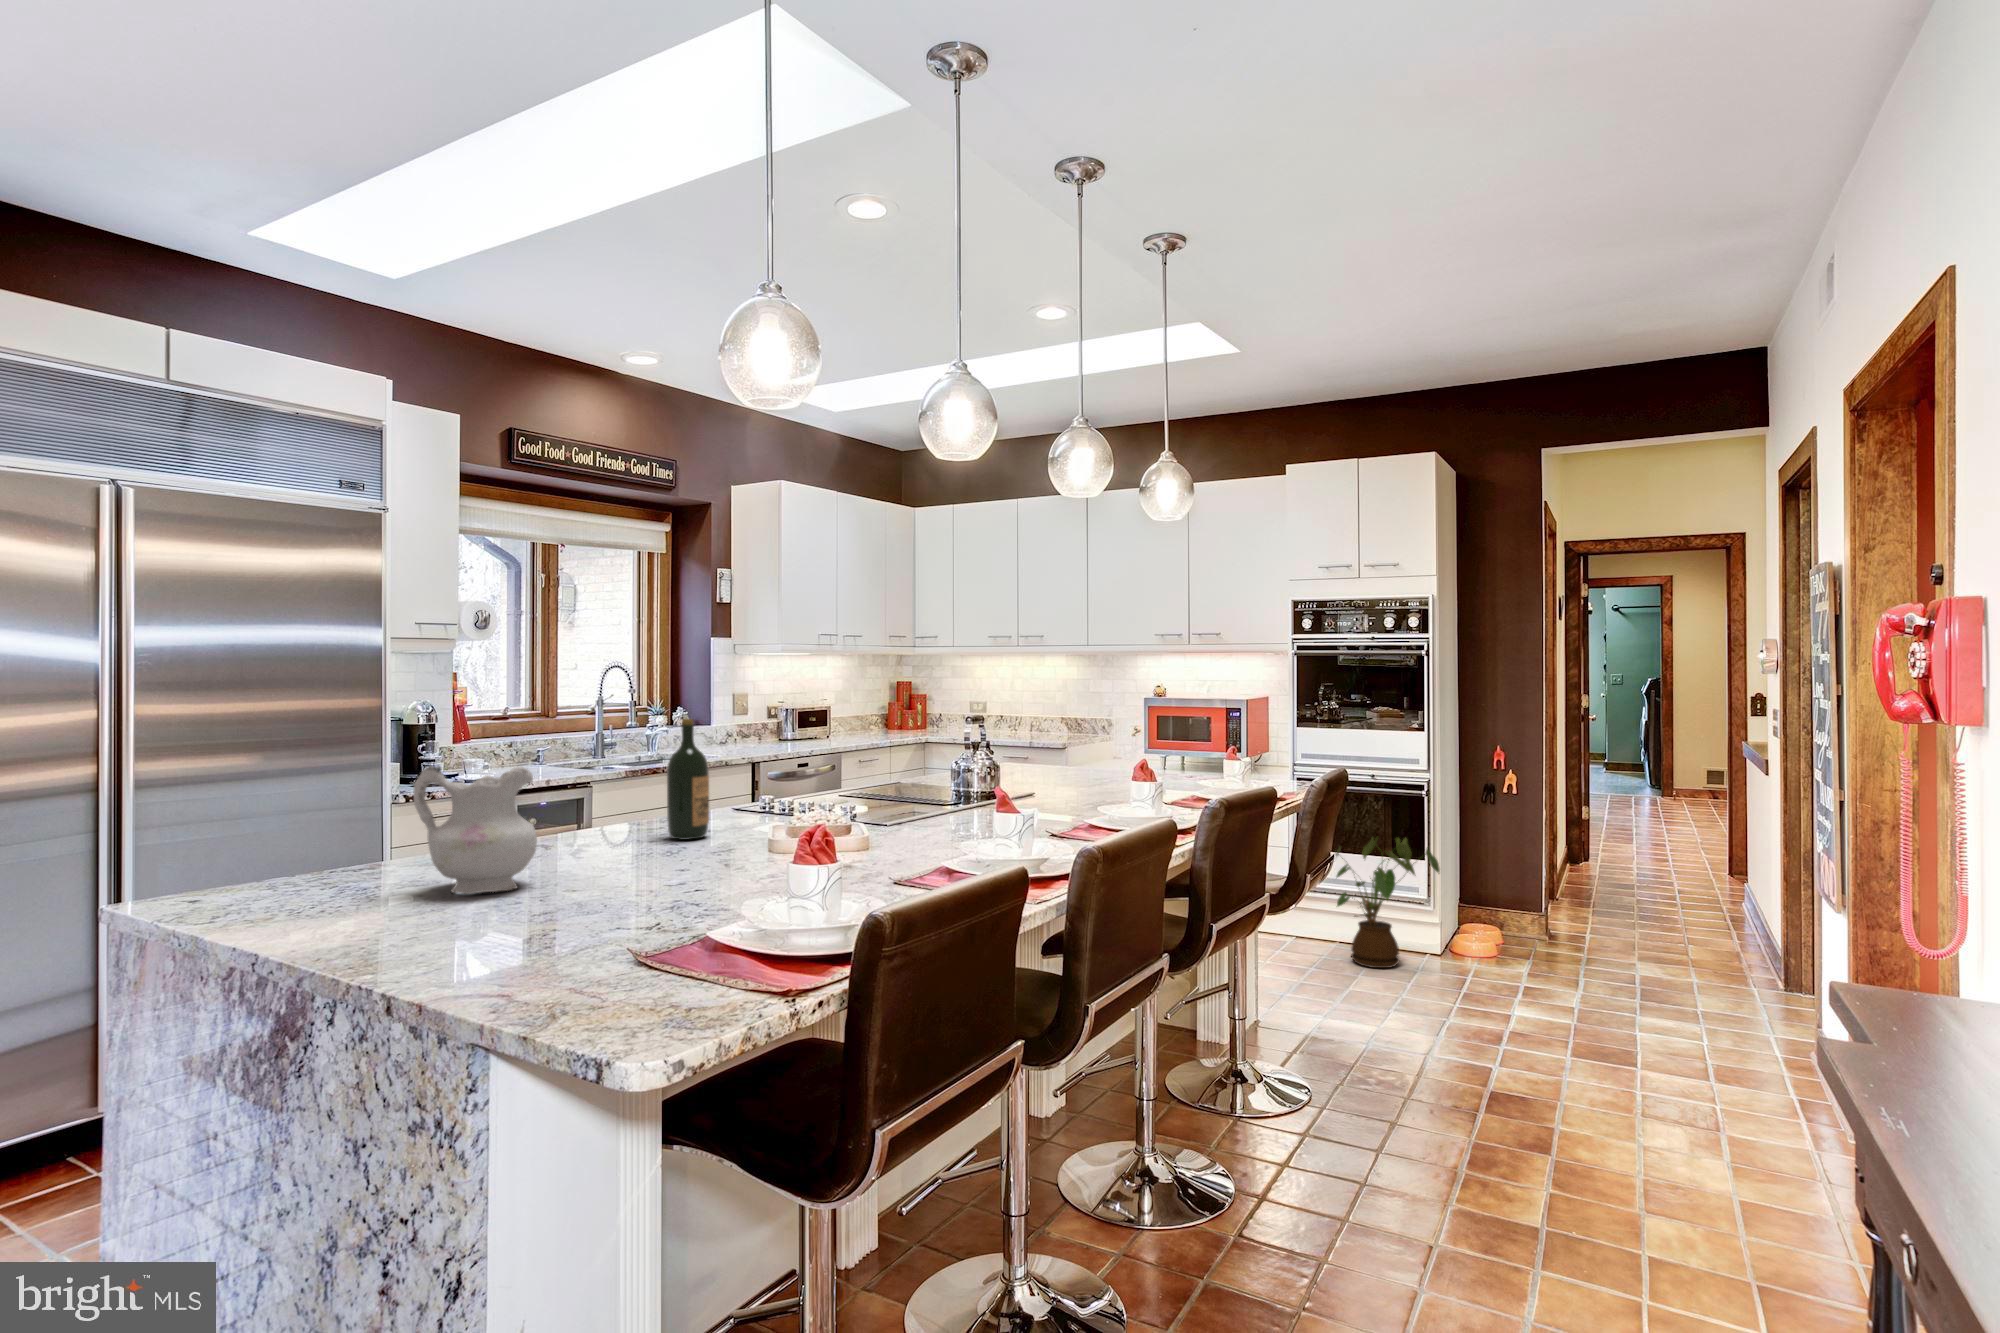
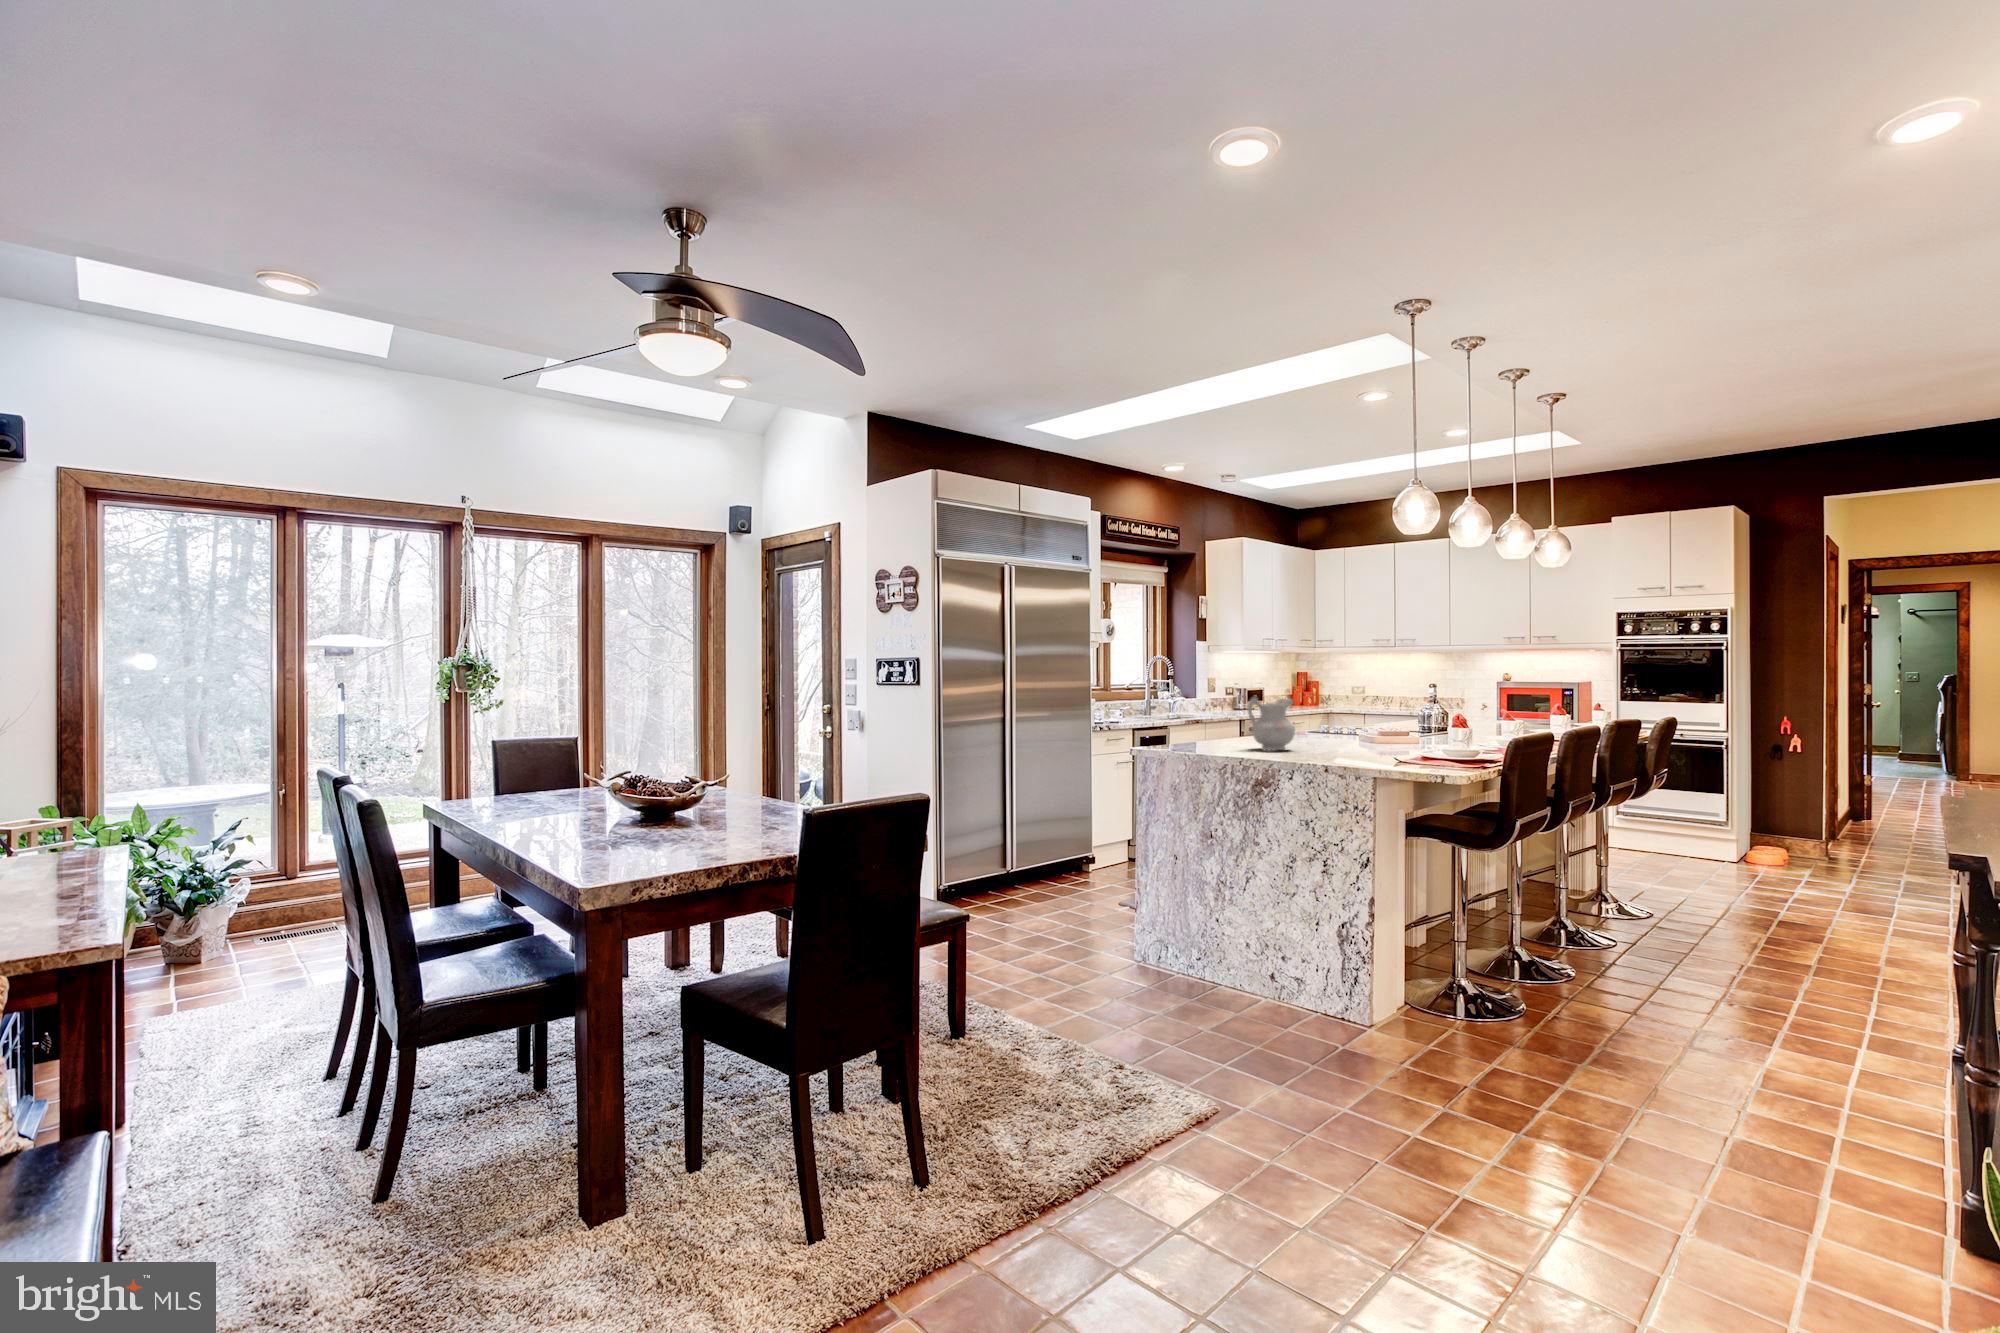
wine bottle: present [667,719,709,840] -> none [1306,682,1327,741]
house plant: present [1336,837,1440,968] -> none [1650,775,1737,863]

